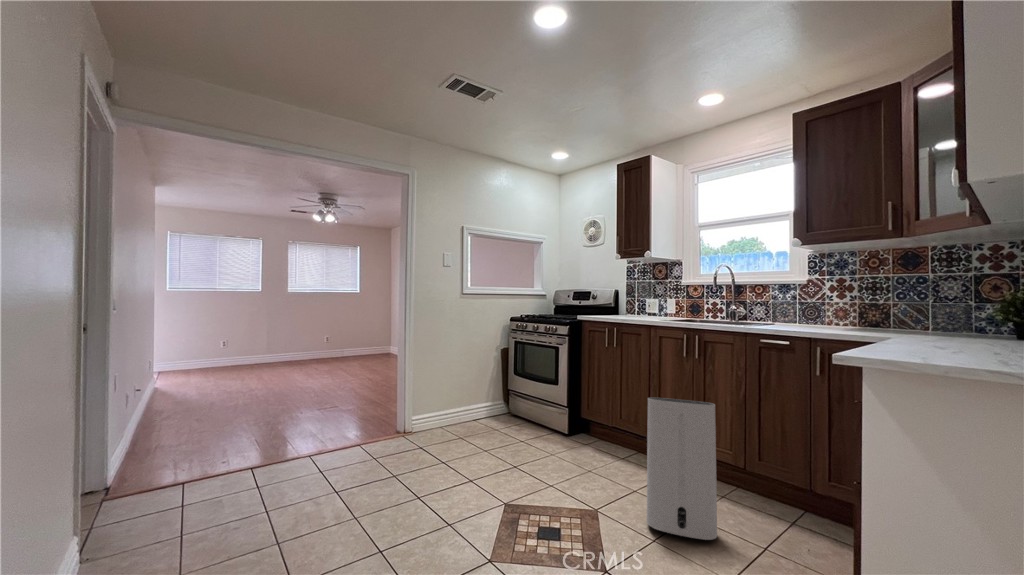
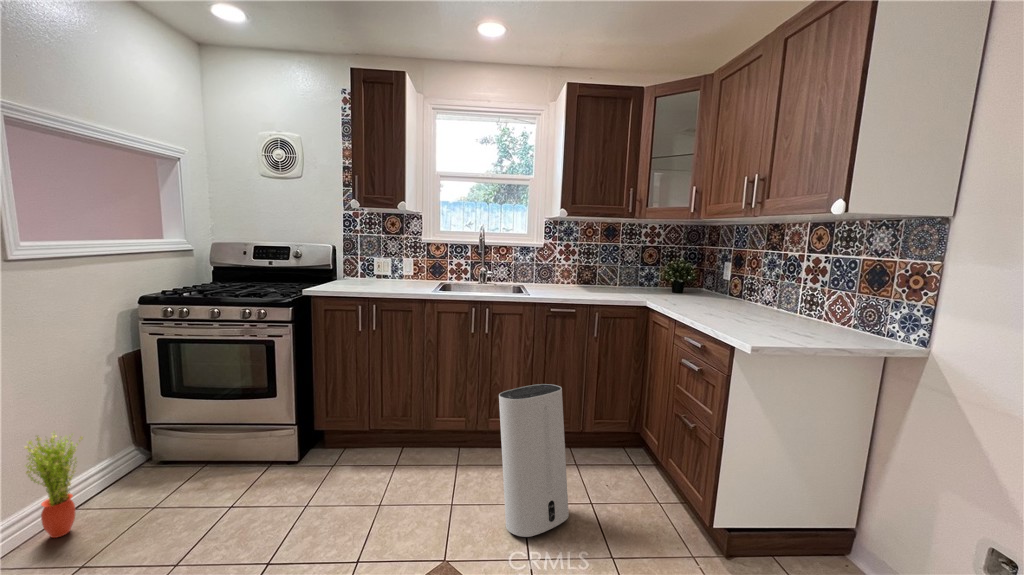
potted plant: none [451,373,473,426] -> present [25,432,83,538]

